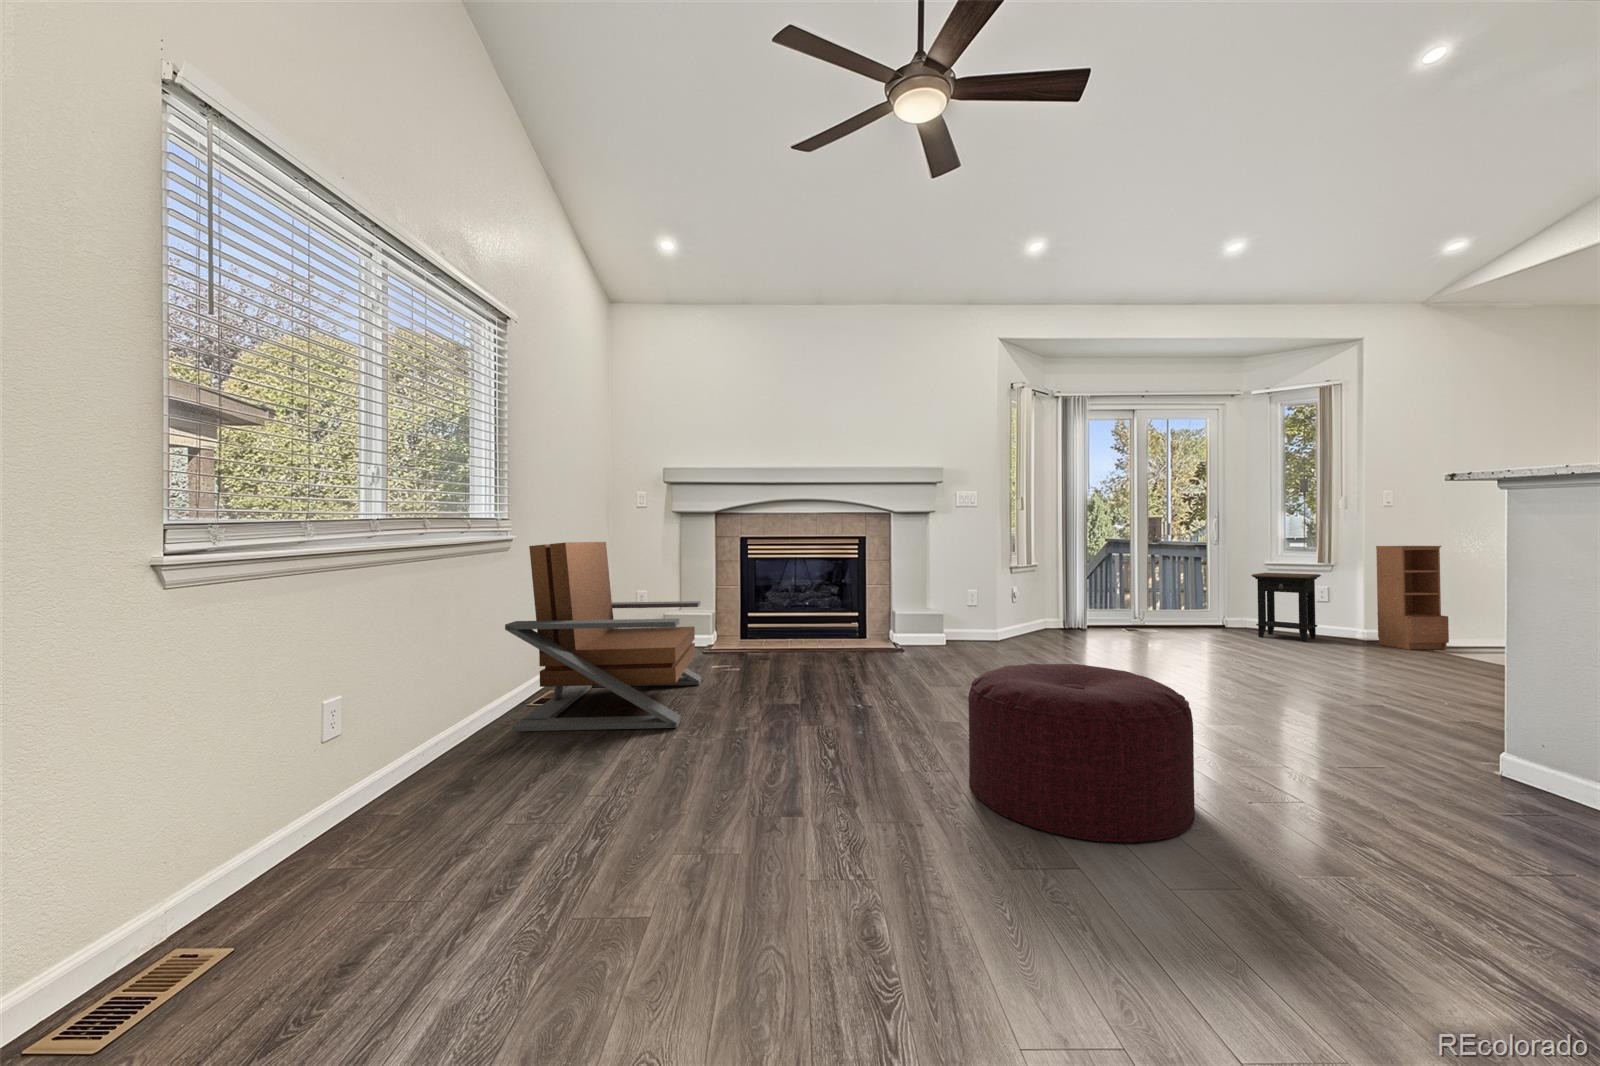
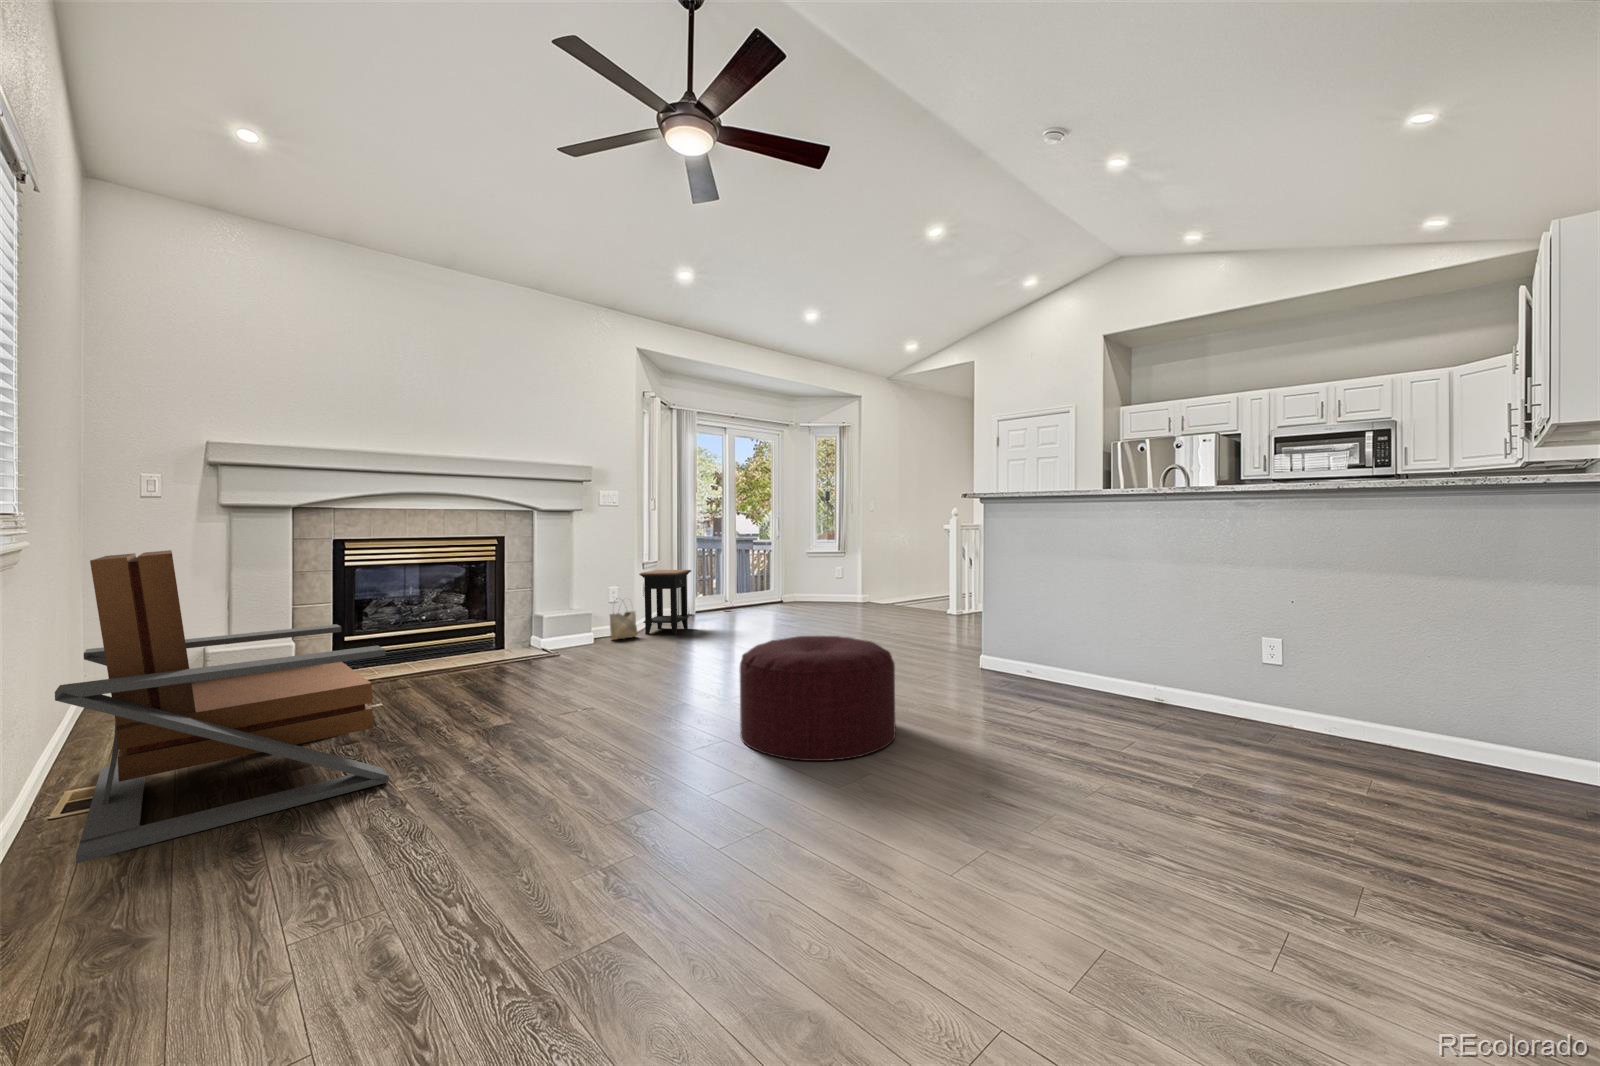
bookcase: present [1376,546,1449,650] -> none [870,539,903,607]
side table: present [1251,573,1321,642] -> present [639,570,691,634]
woven basket: none [965,602,996,644] -> present [610,598,638,640]

